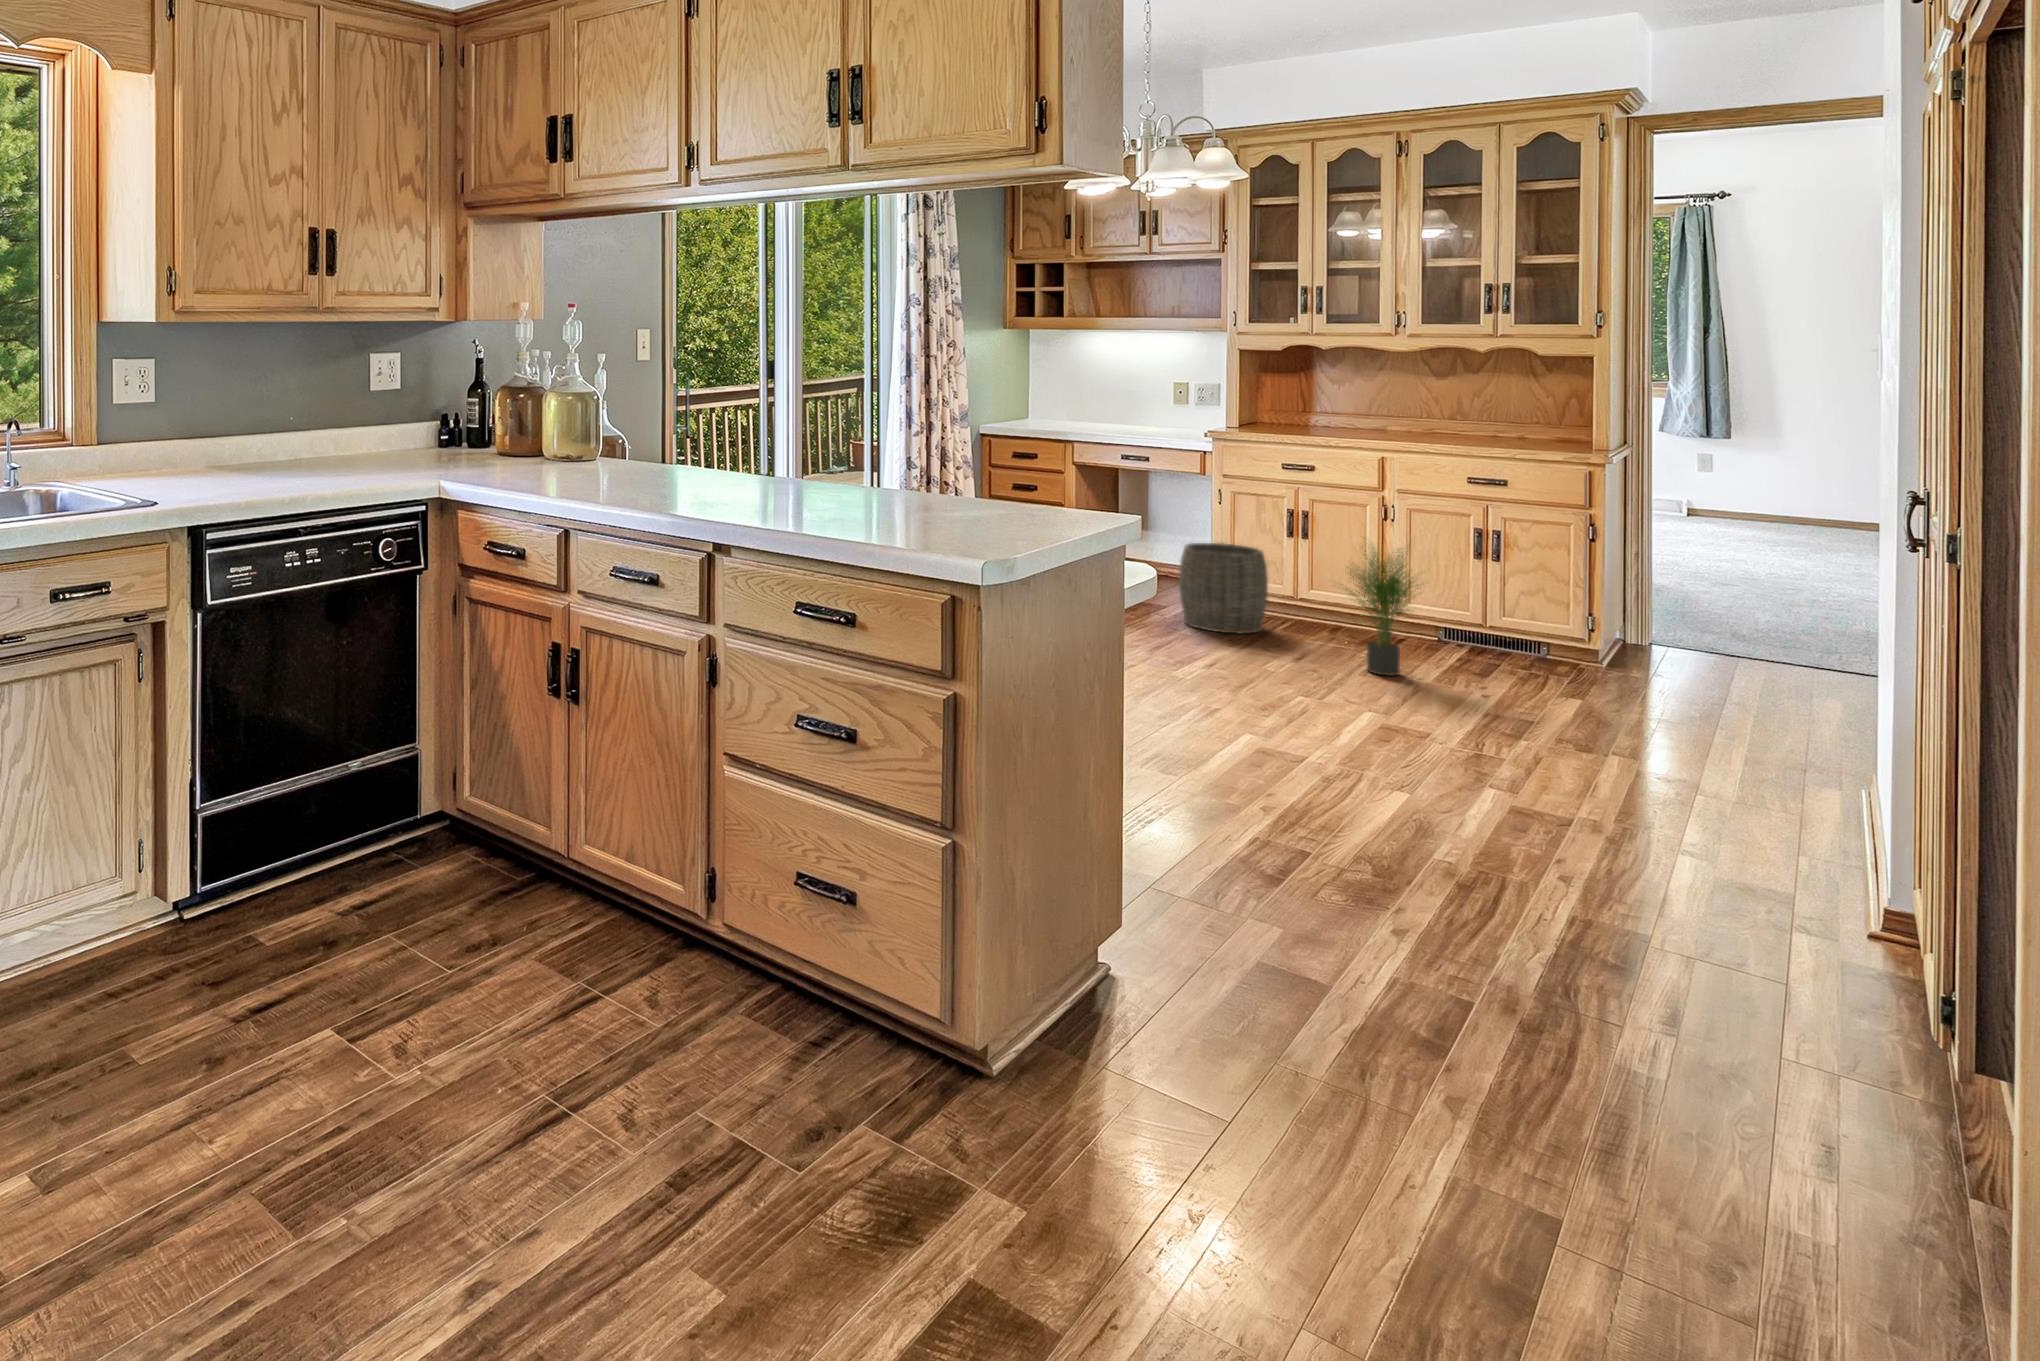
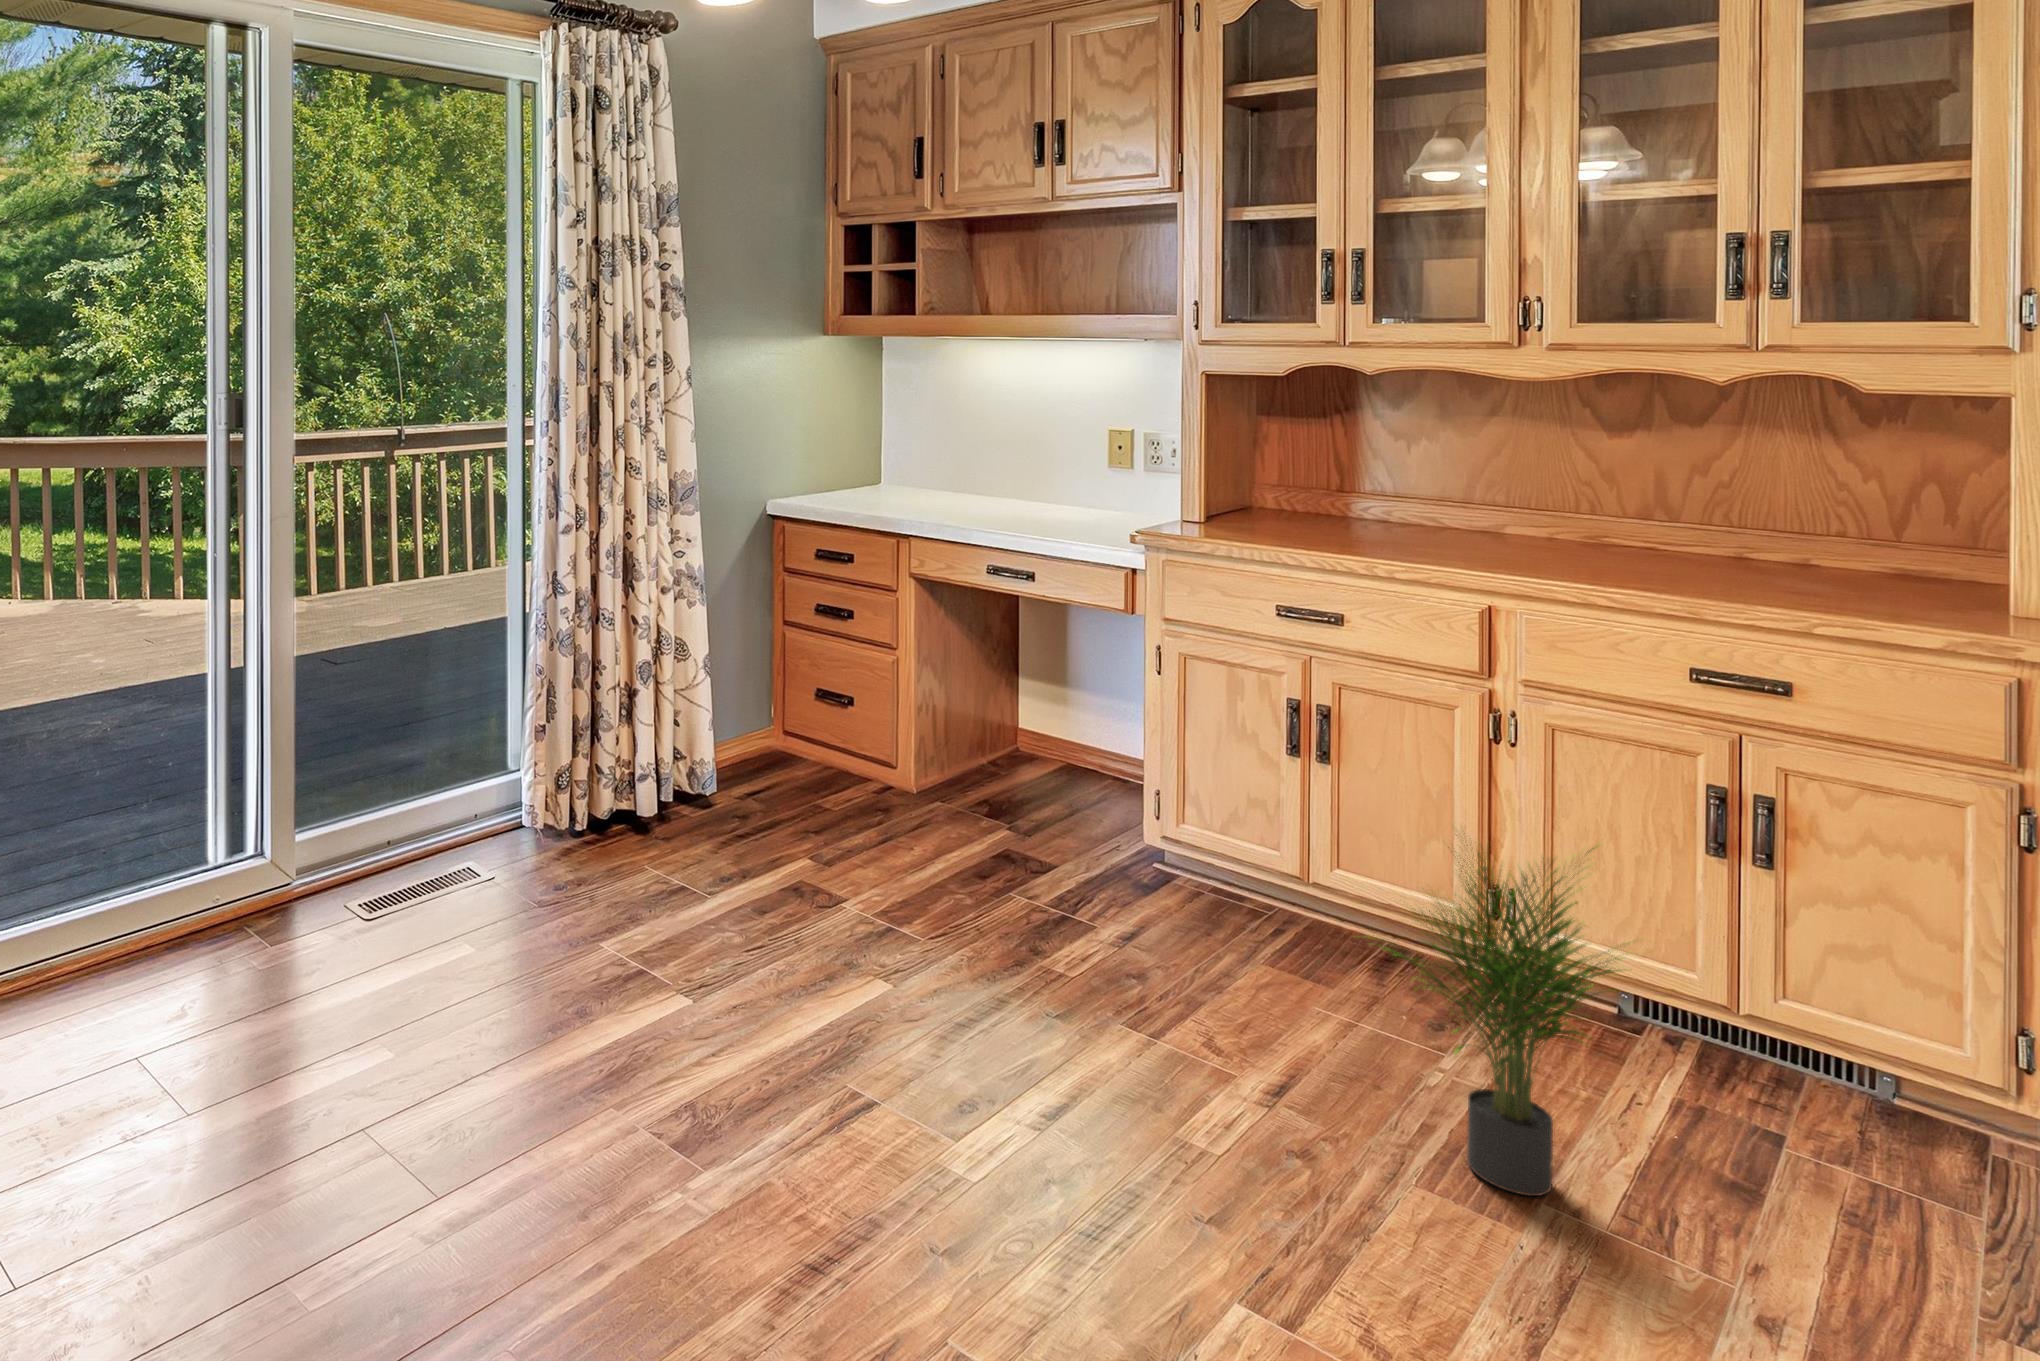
woven basket: present [1179,543,1268,634] -> none [1063,765,1243,983]

